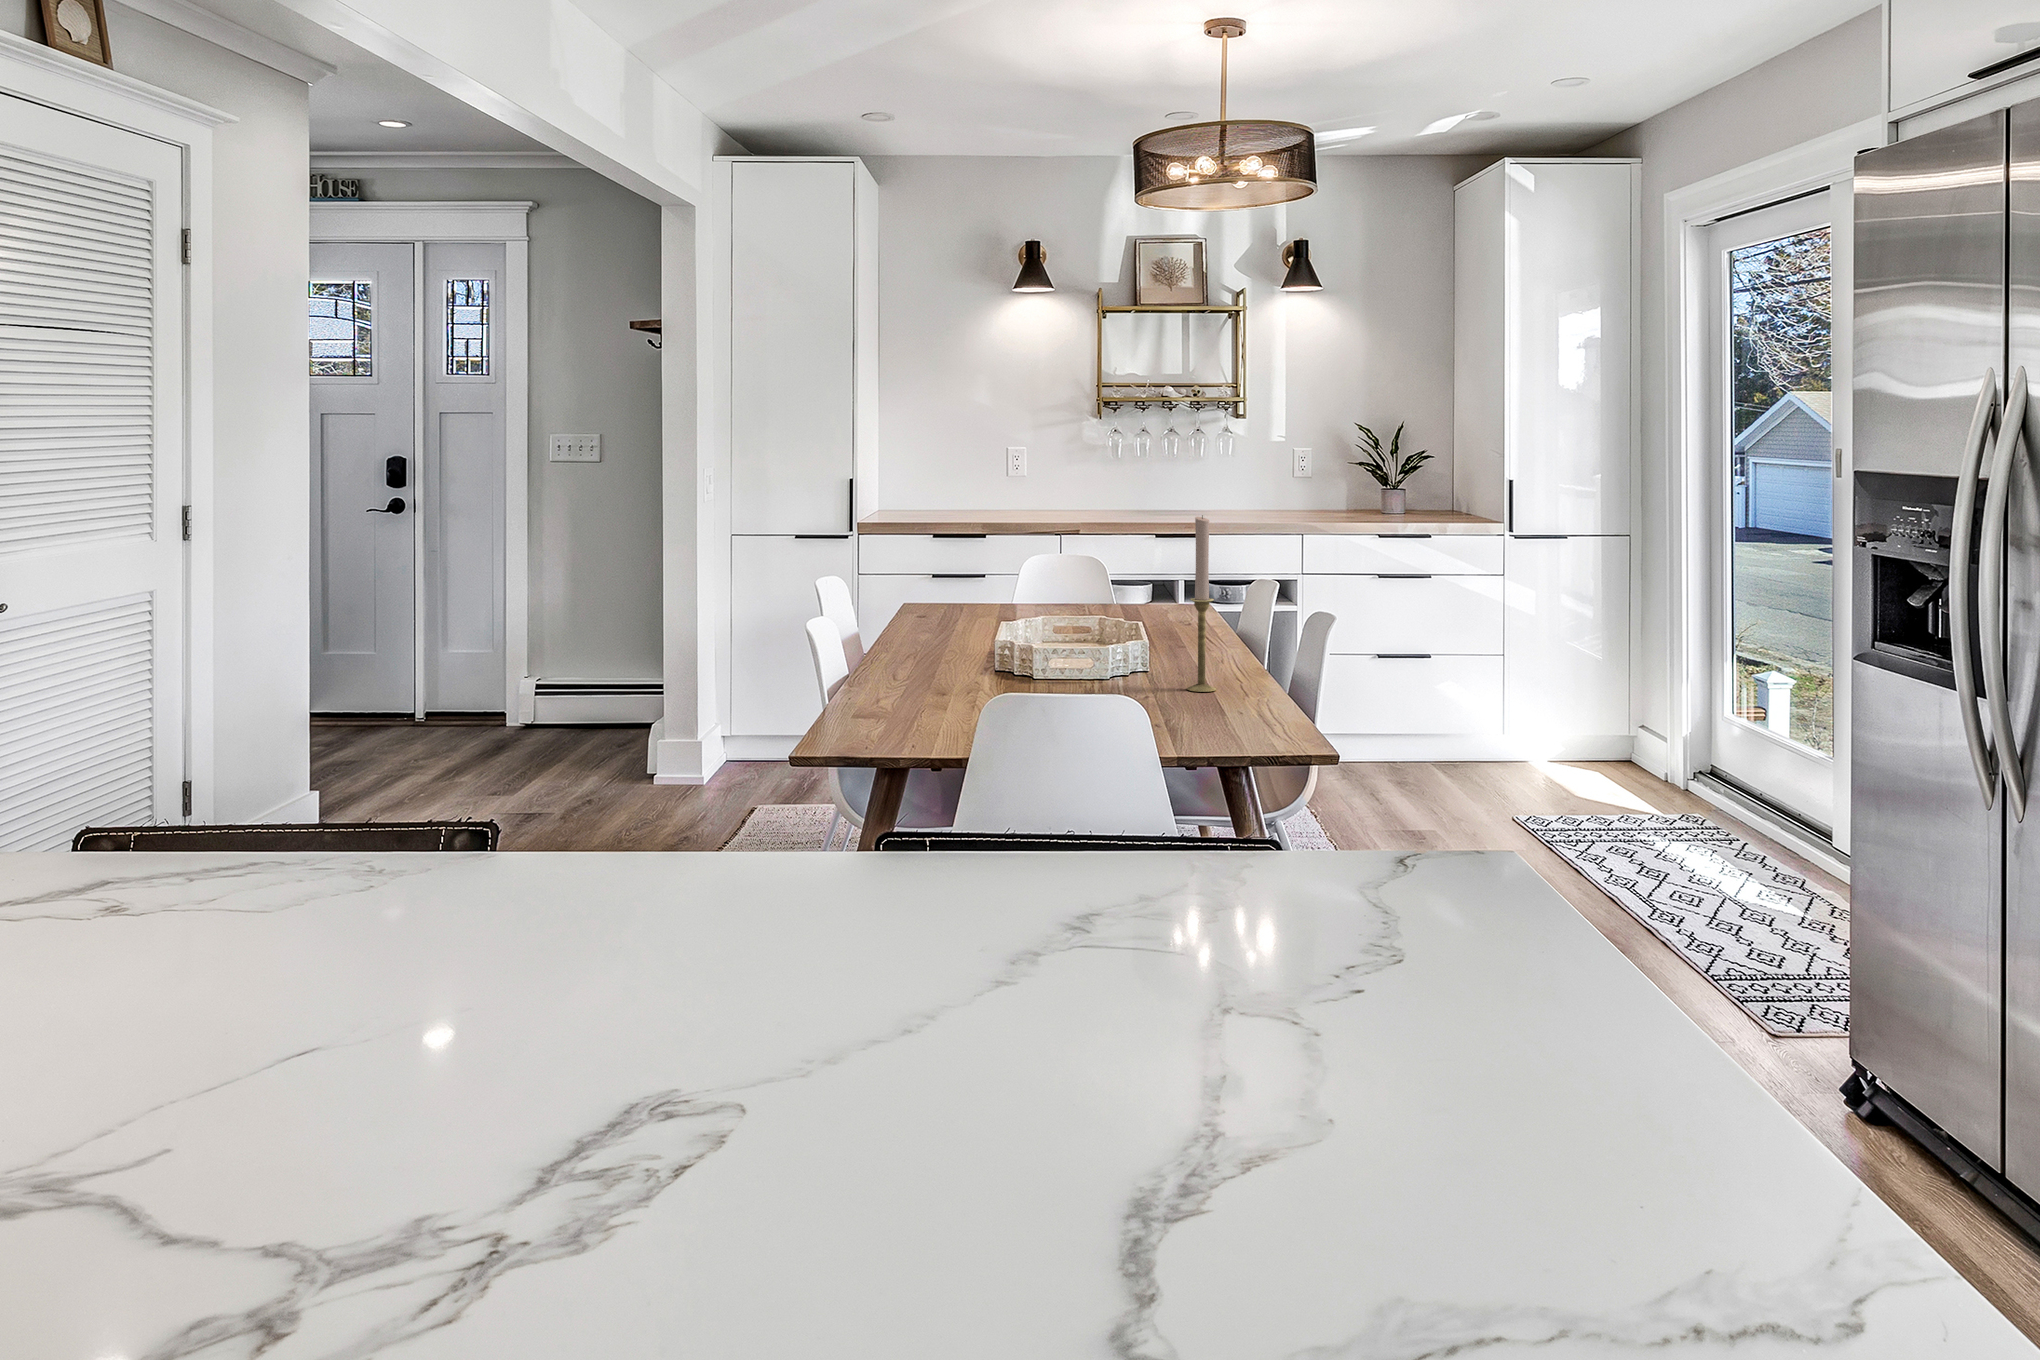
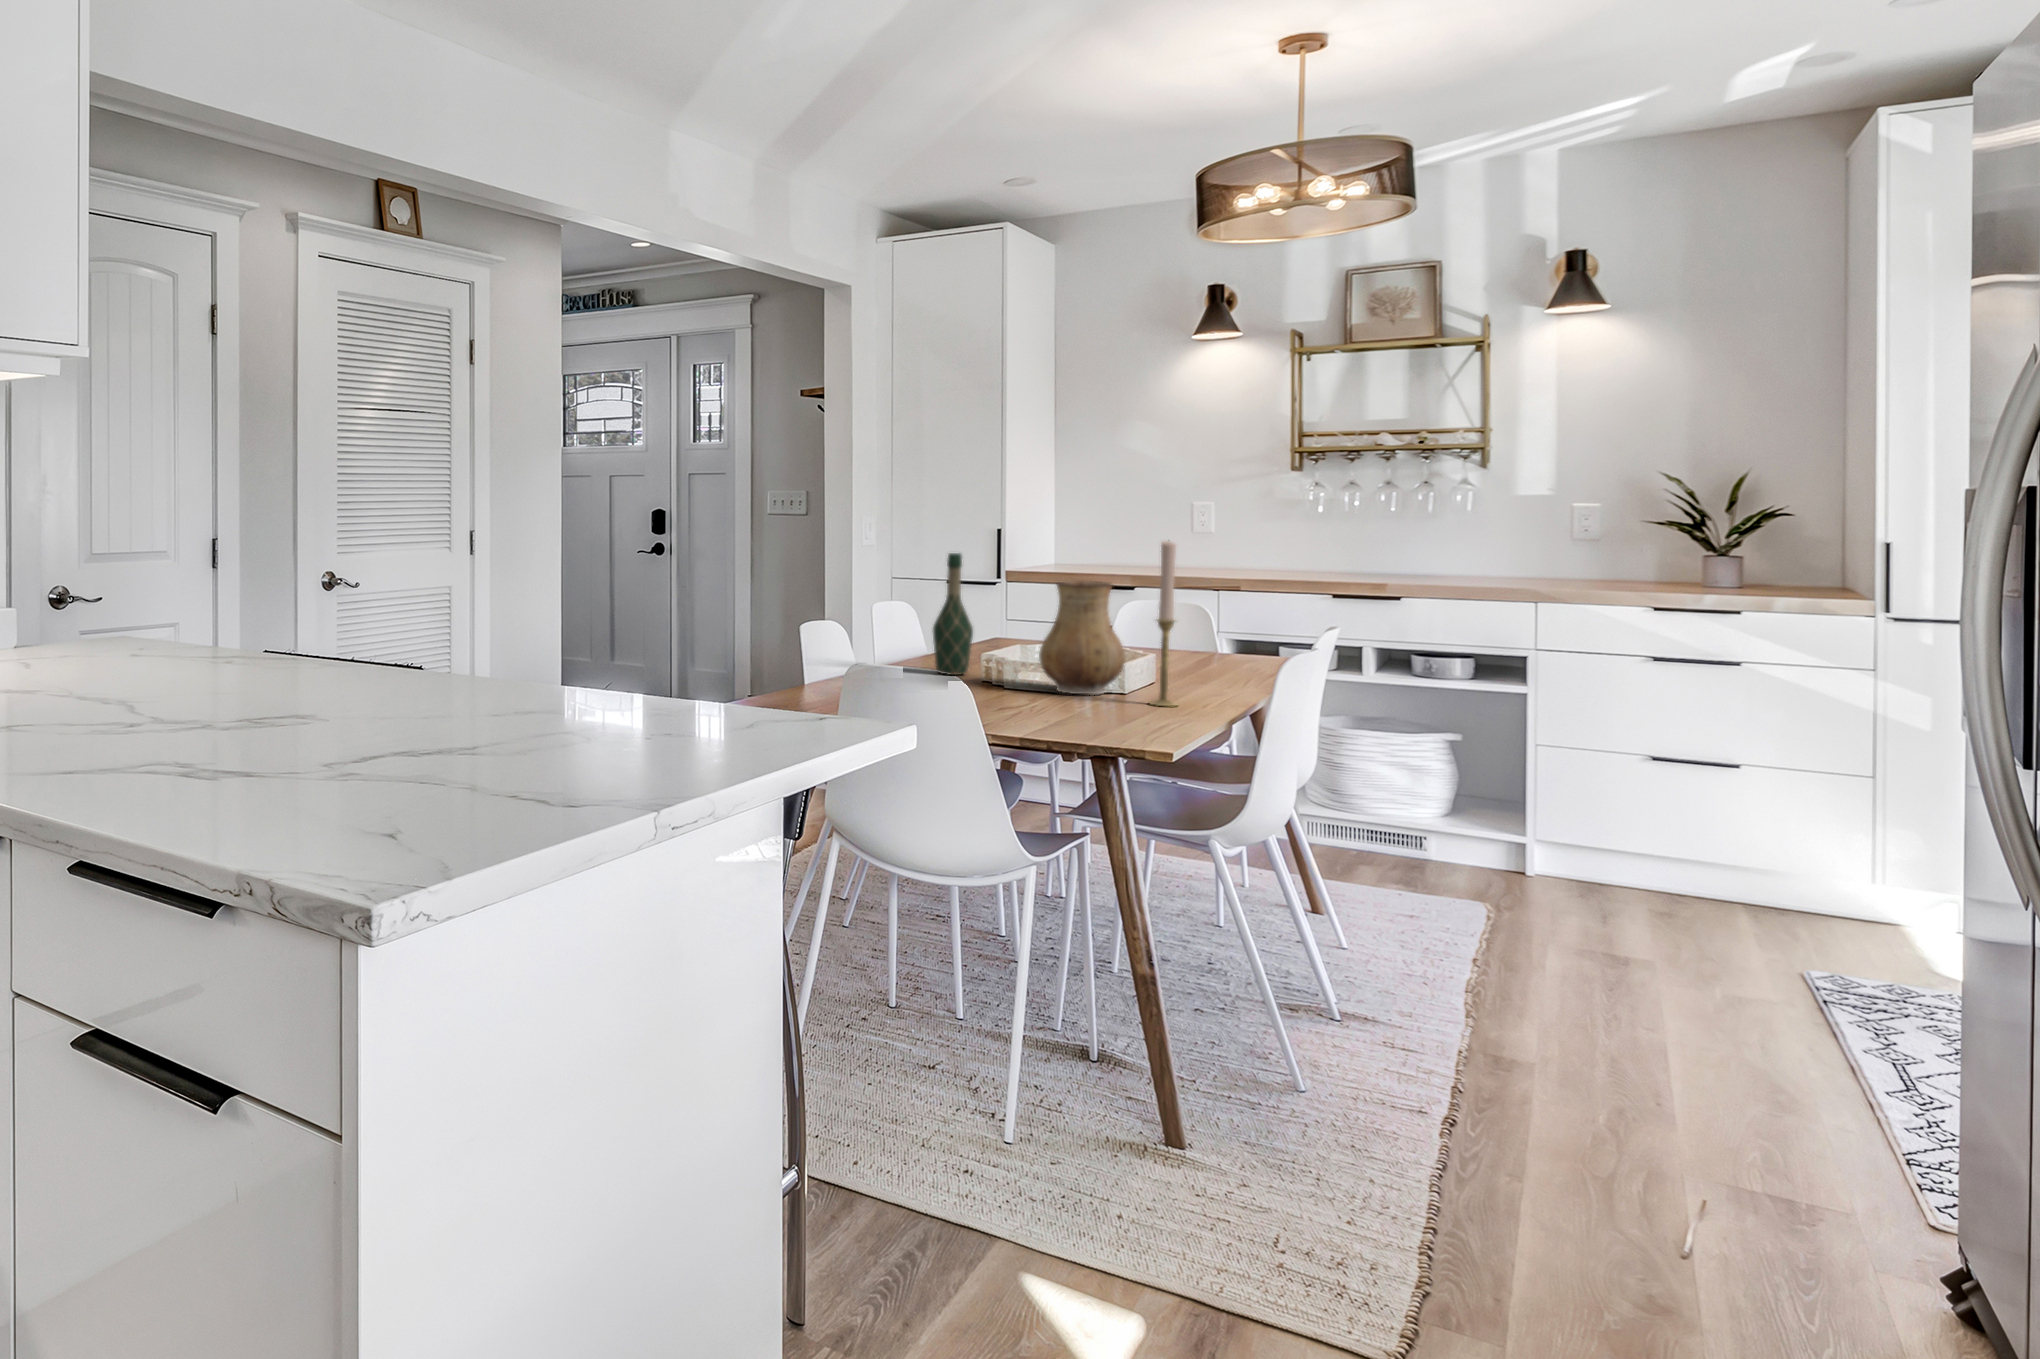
wine bottle: none [927,530,972,672] -> present [933,553,973,675]
ceramic pitcher: none [1065,558,1150,685] -> present [1039,580,1125,695]

